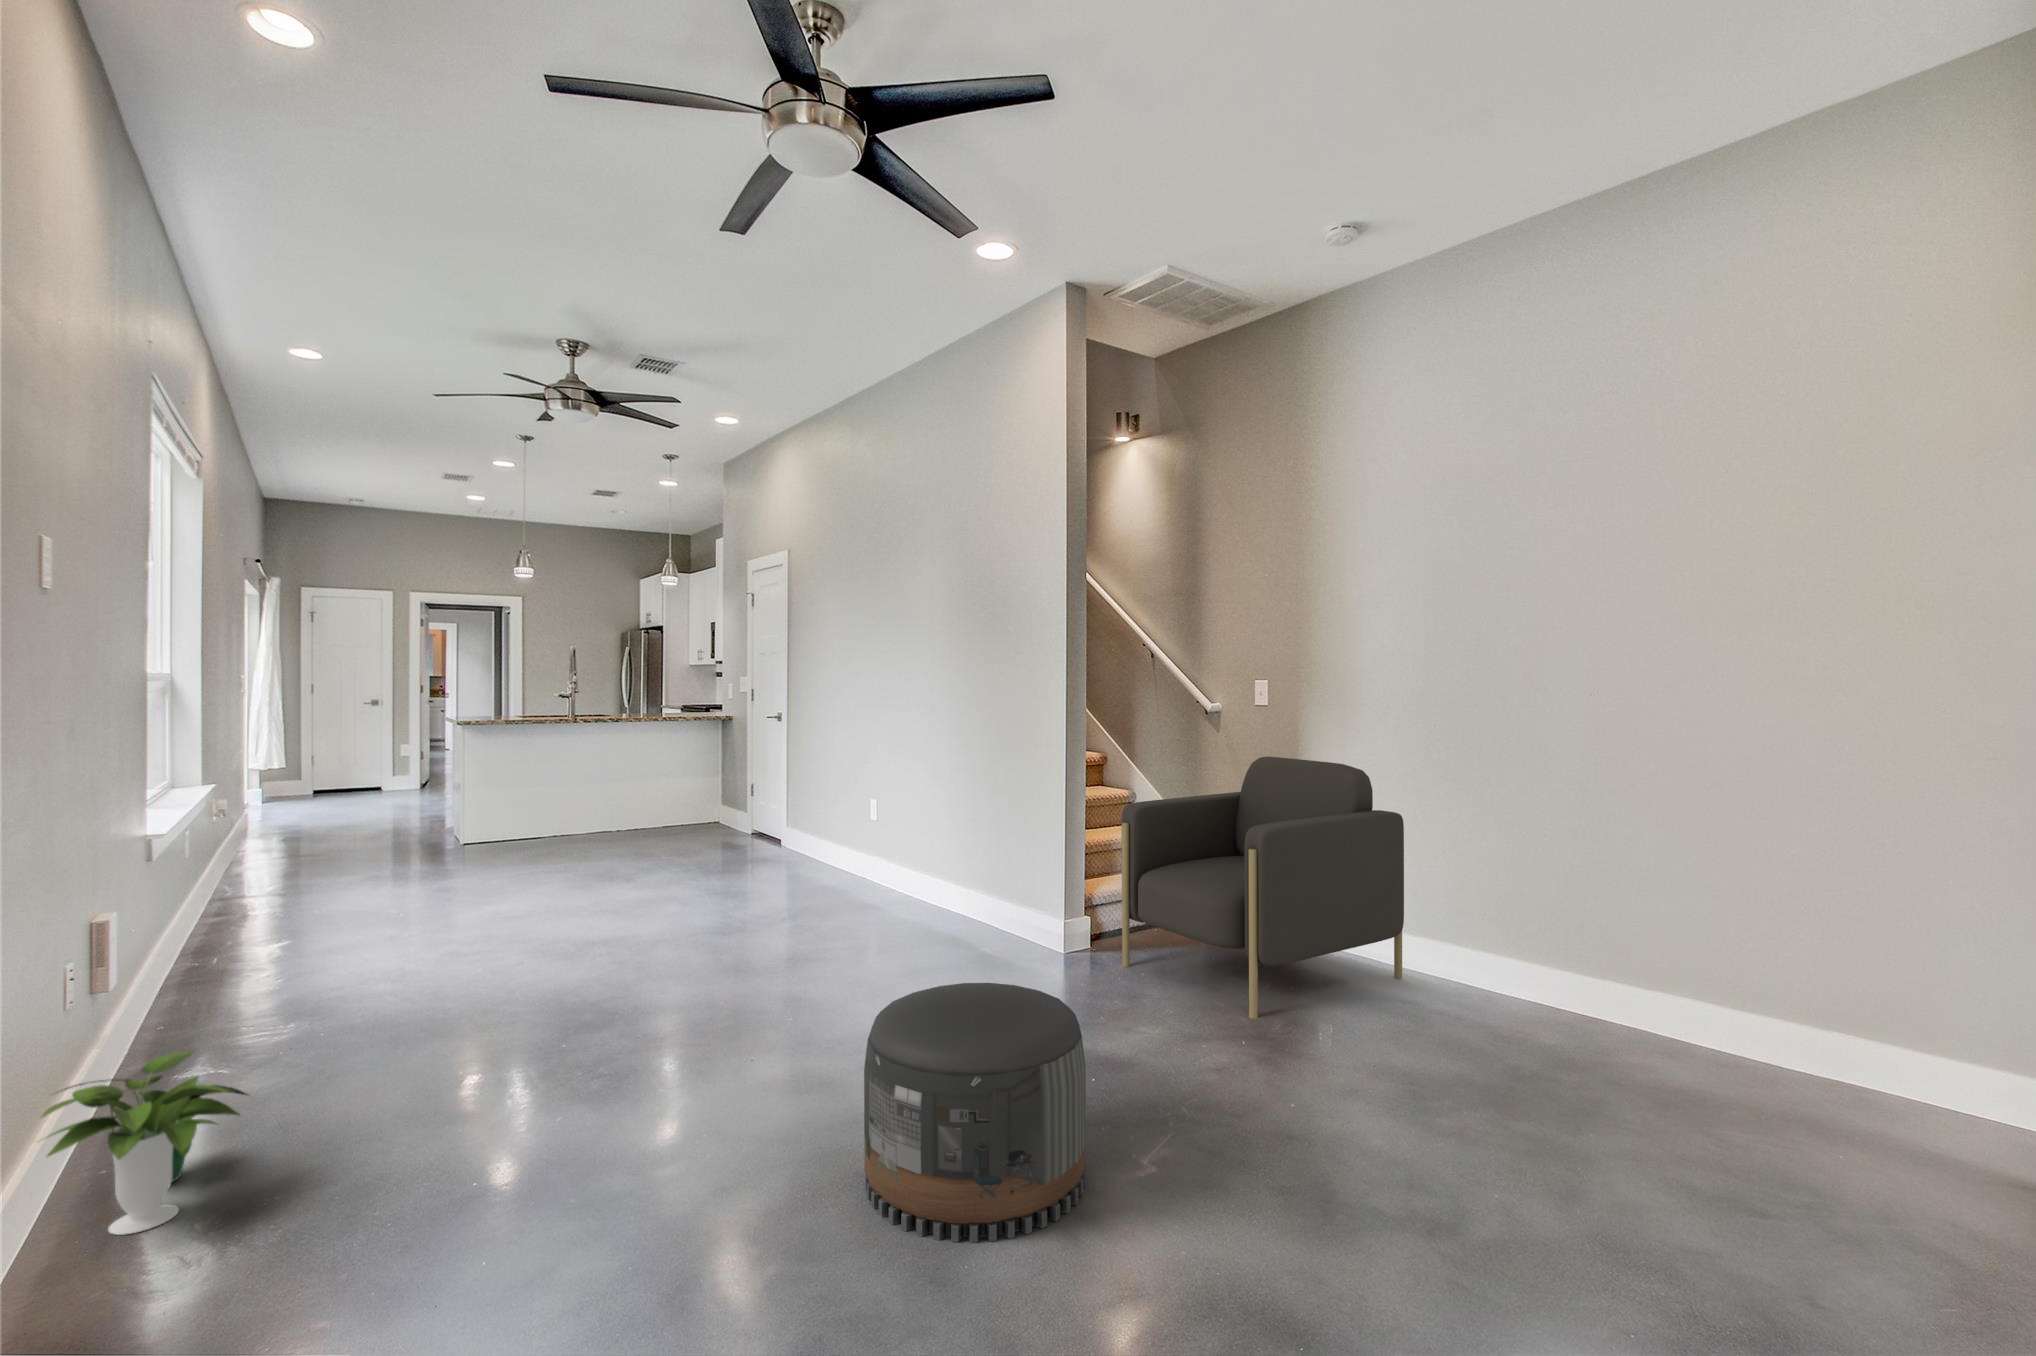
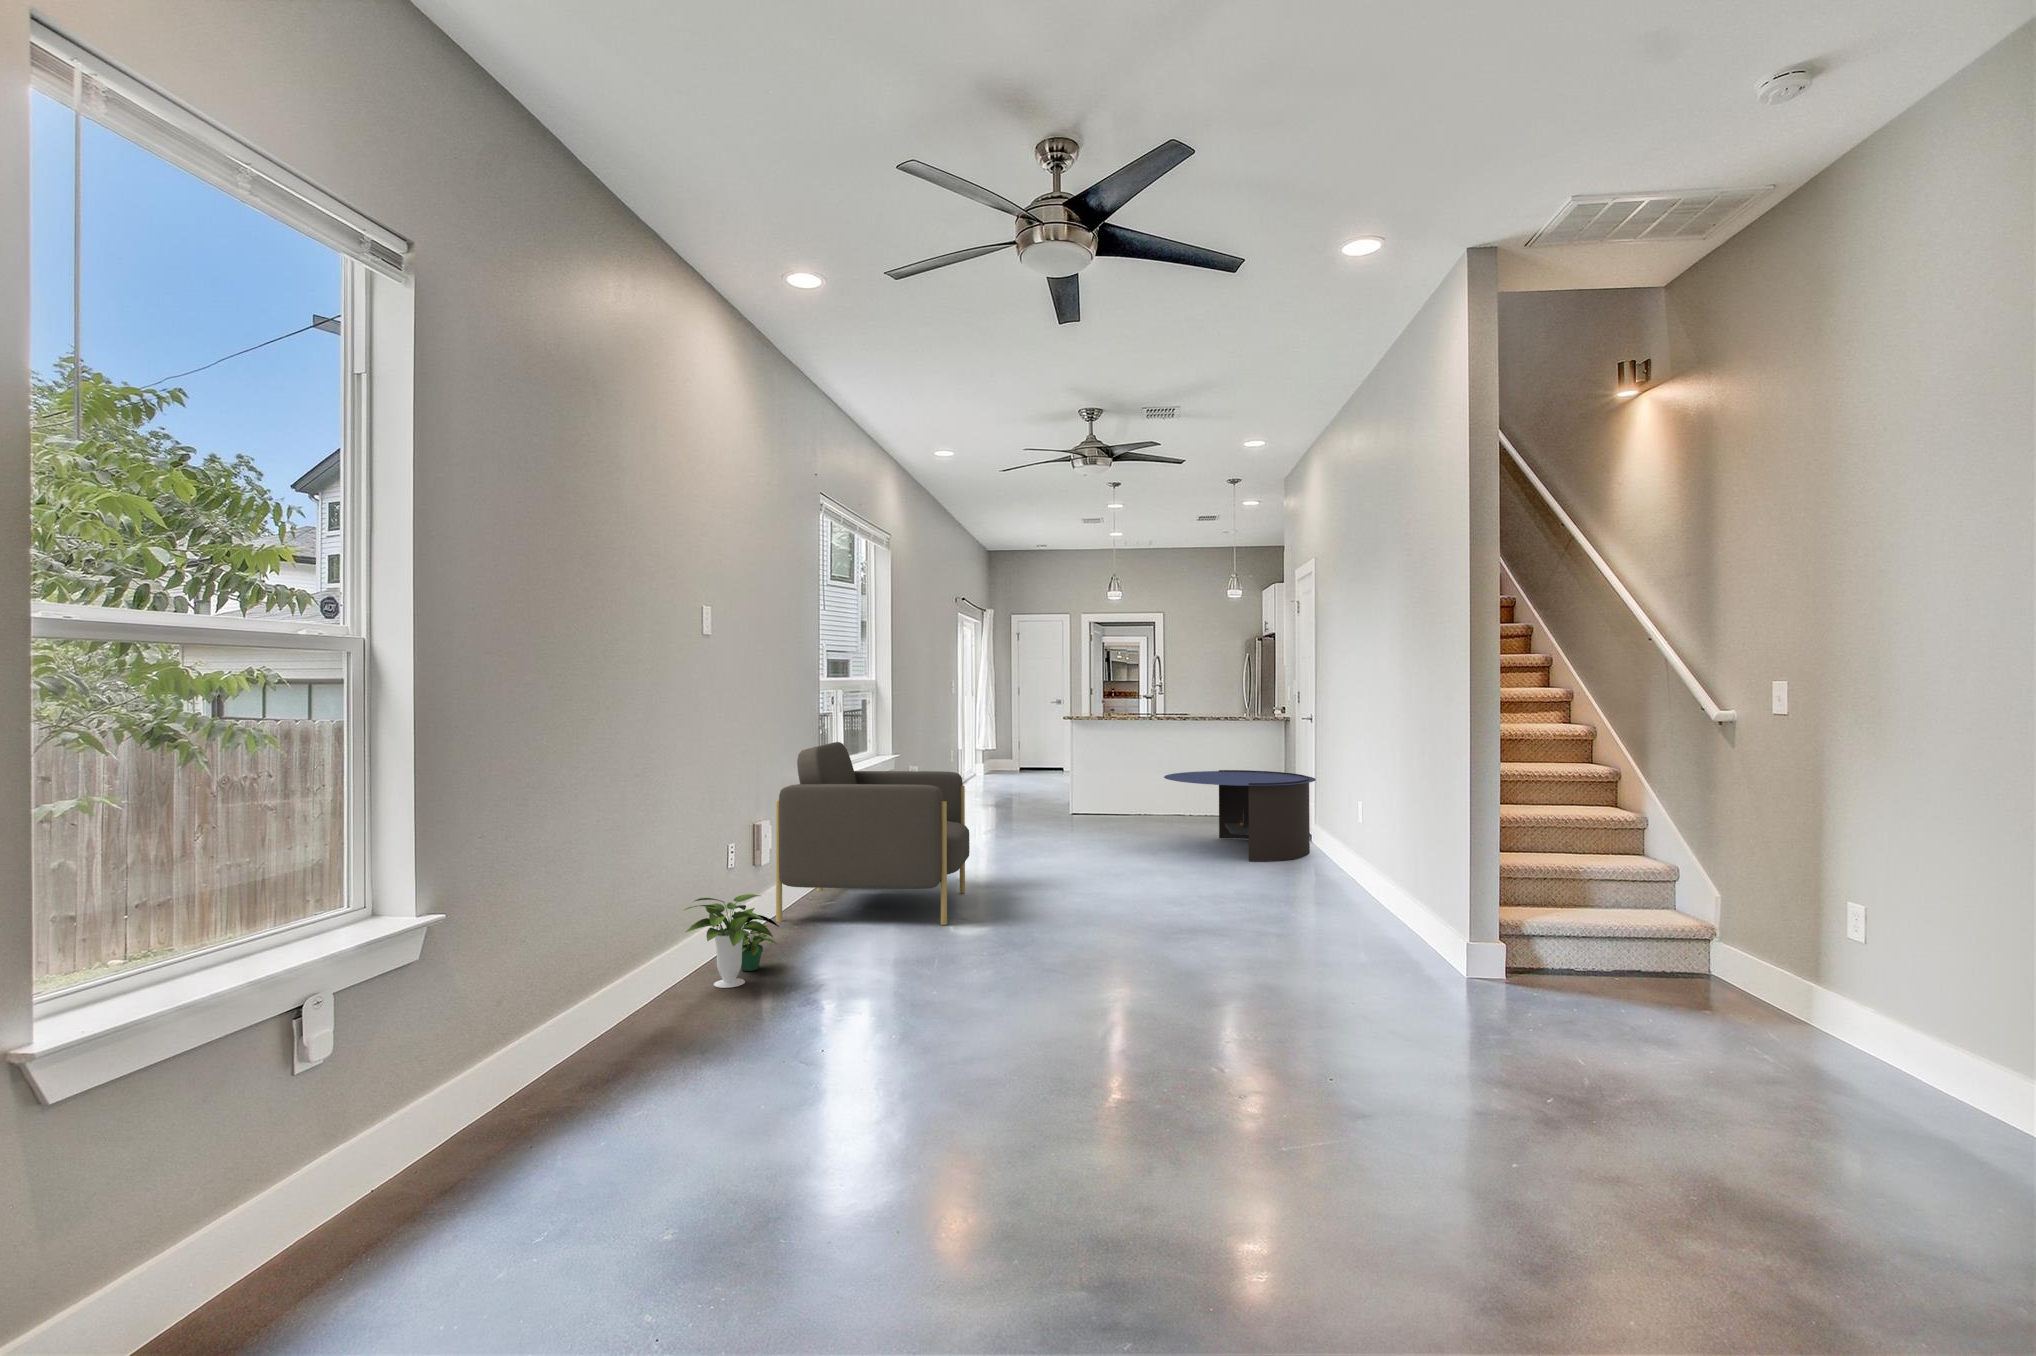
armchair: present [1122,756,1404,1018] -> present [776,742,970,925]
coffee table: none [627,774,797,873] -> present [1164,770,1316,862]
pouf: present [864,983,1086,1242] -> none [1058,940,1251,1150]

